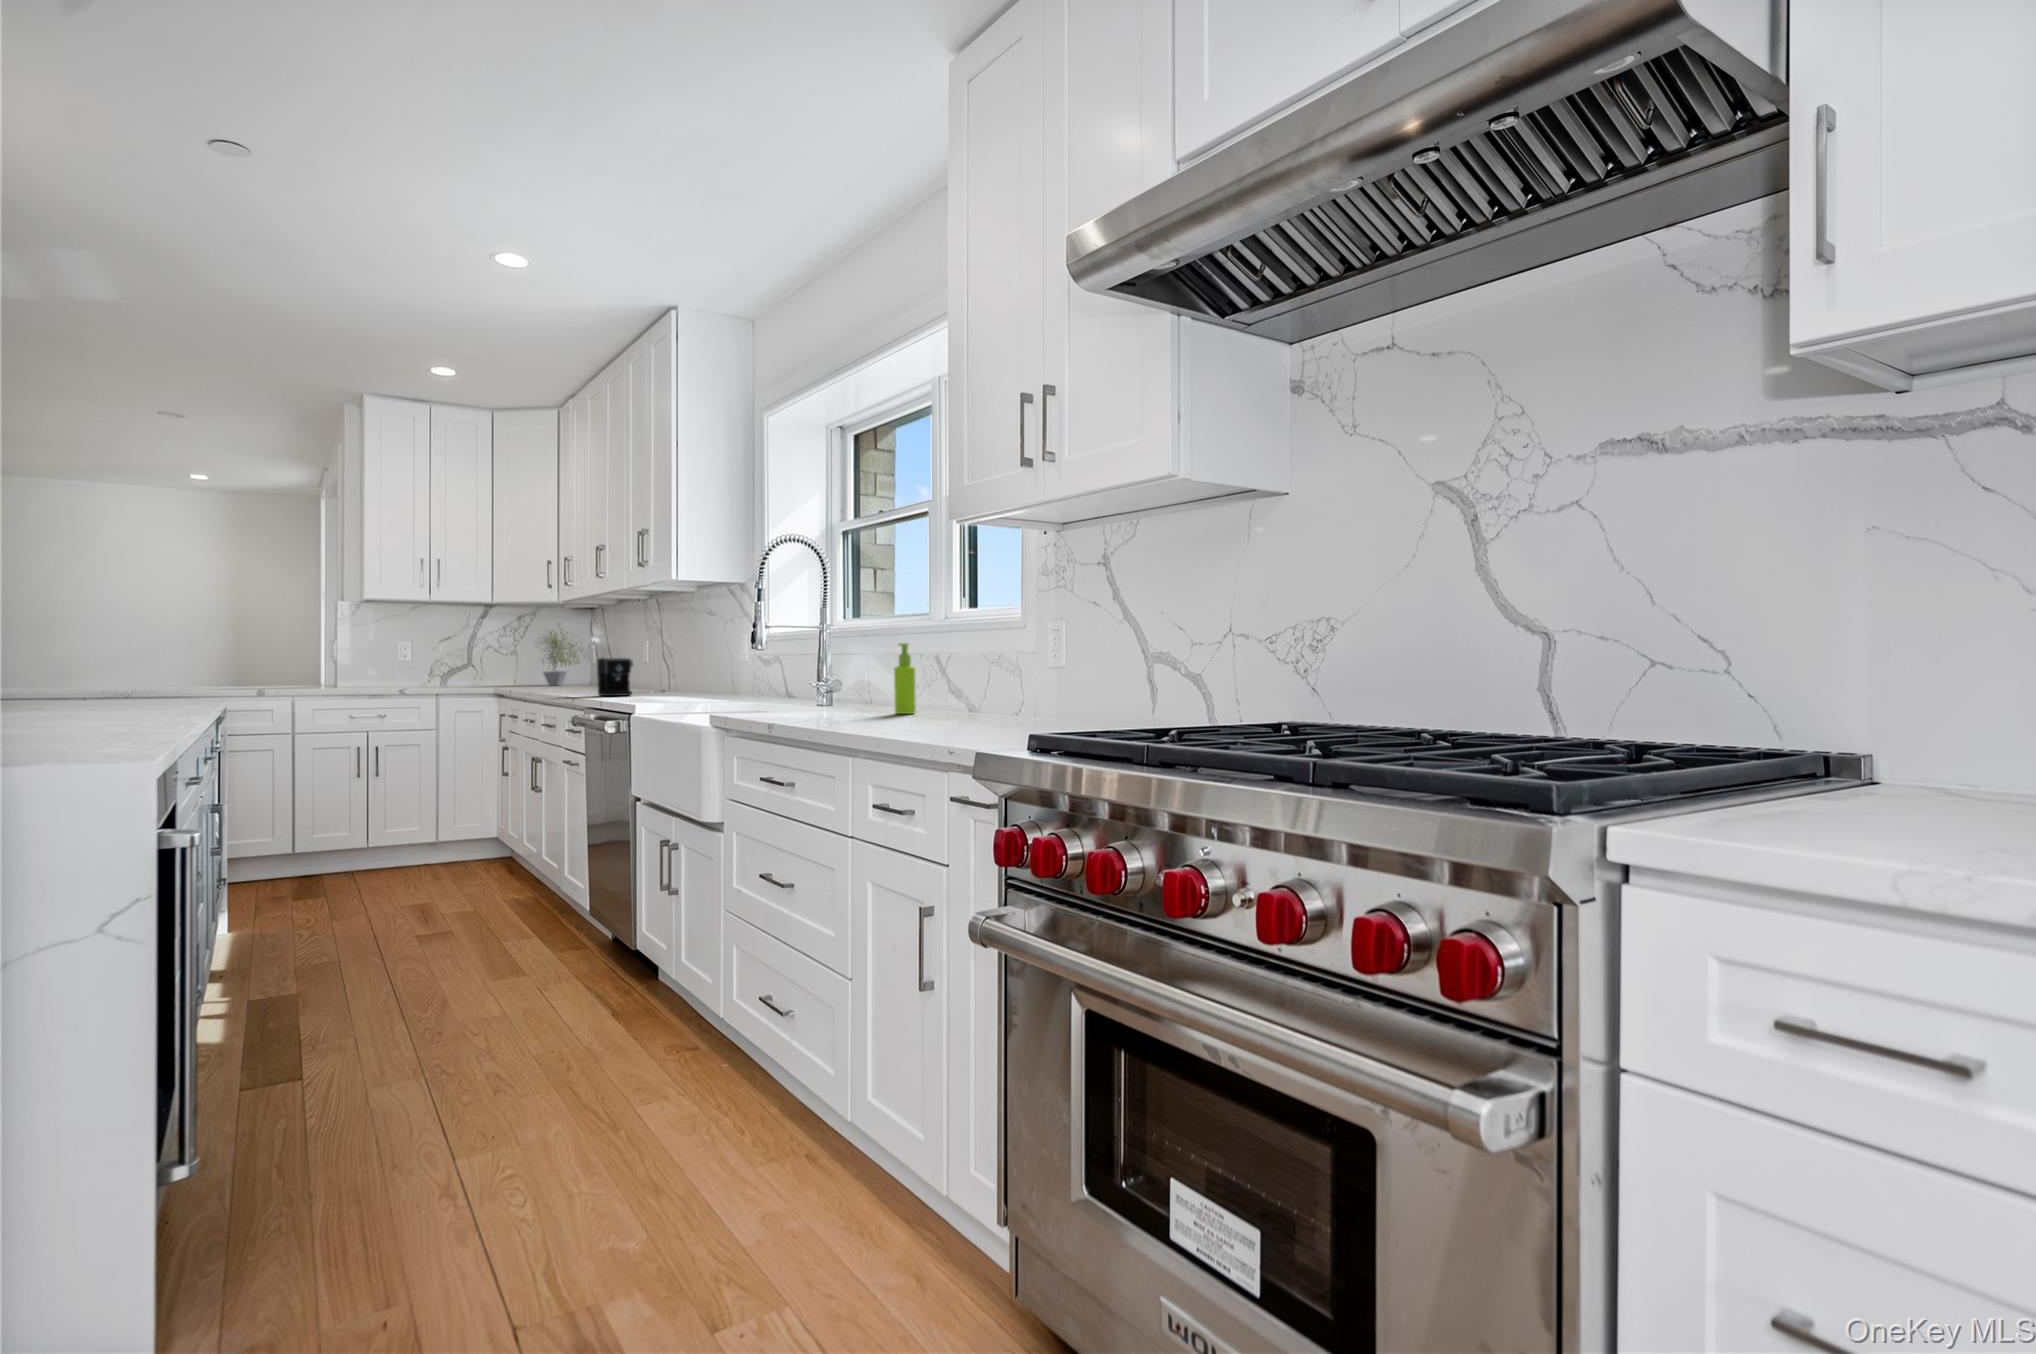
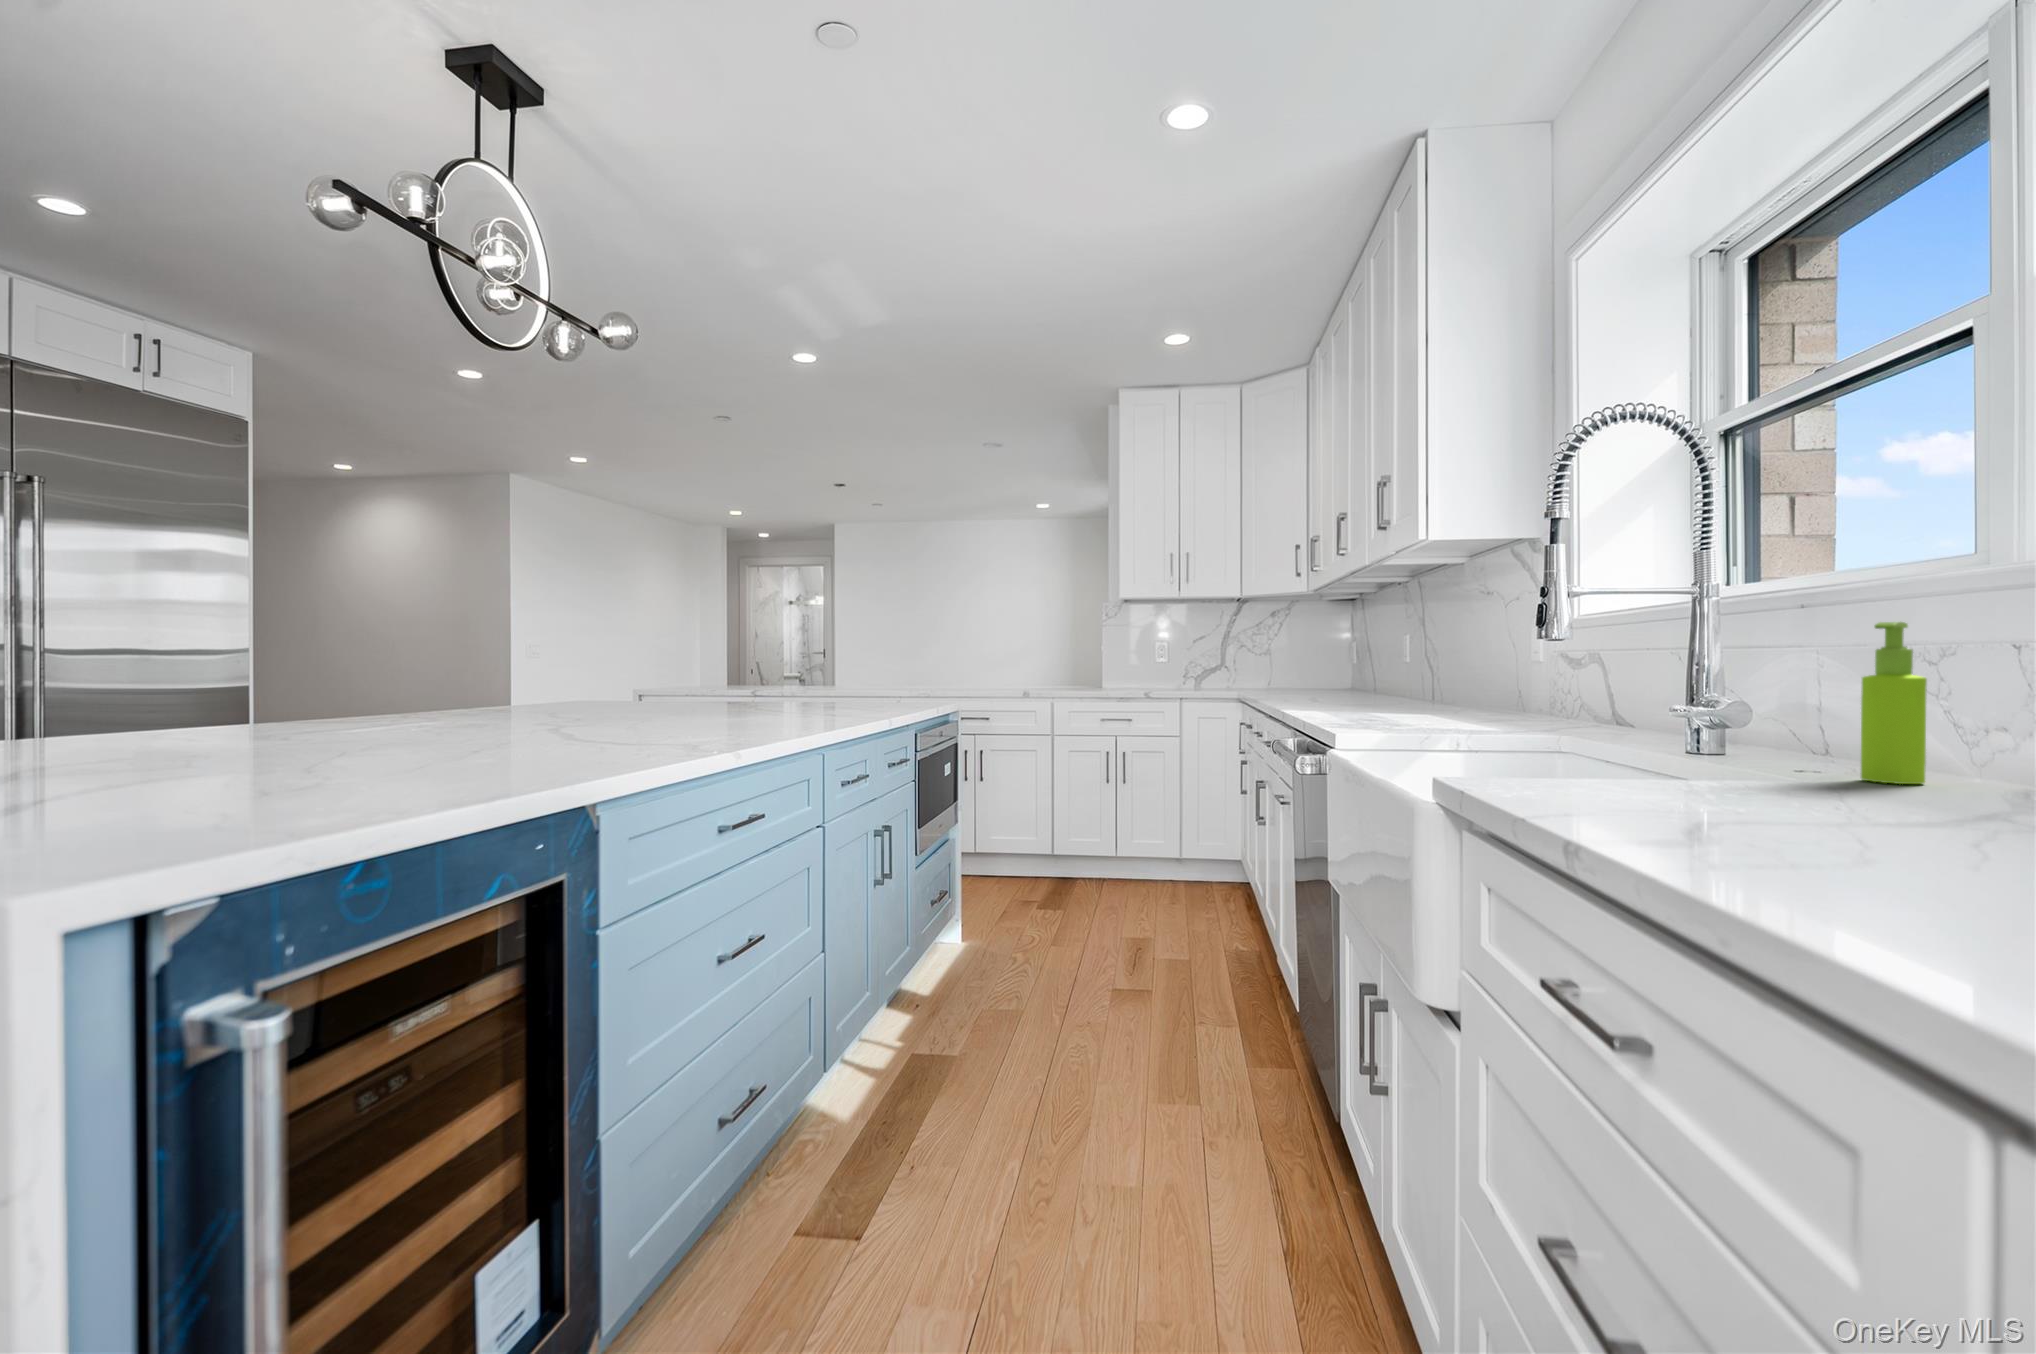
potted plant: present [540,632,580,685] -> none [1274,617,1335,692]
coffee maker: present [597,658,633,696] -> none [1327,659,1417,709]

